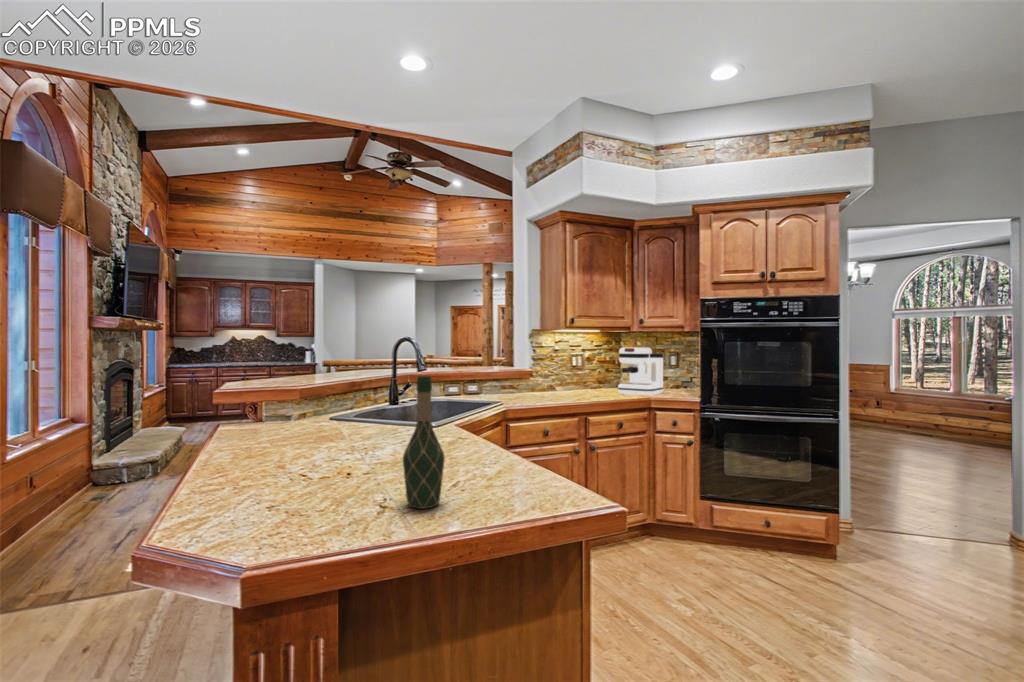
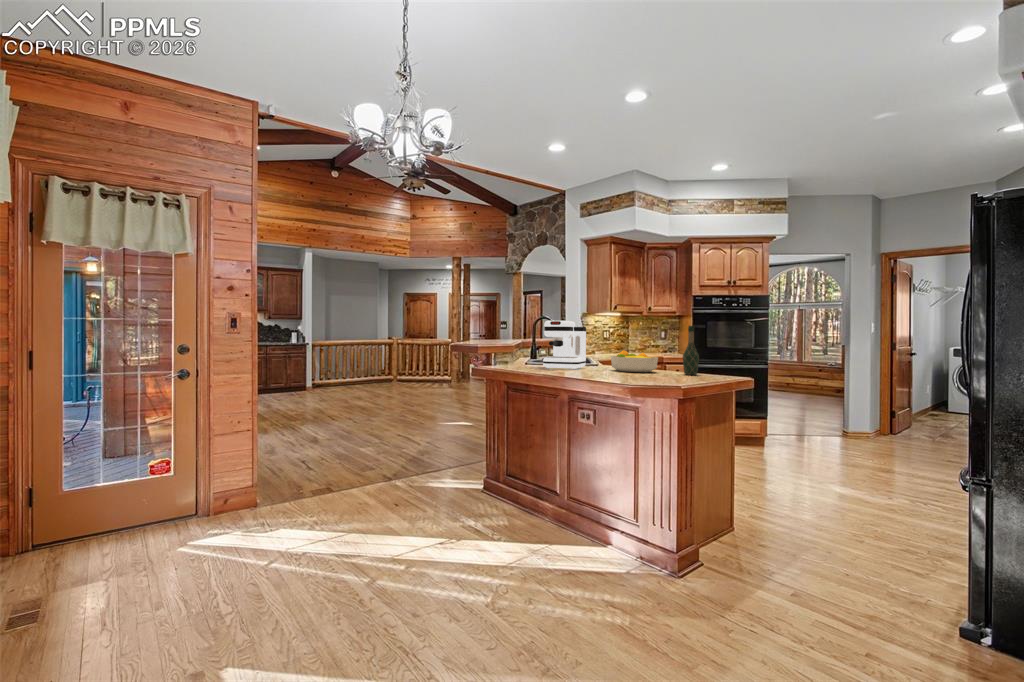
coffee maker: present [618,348,663,396] -> present [543,321,586,369]
fruit bowl: none [319,419,411,481] -> present [611,350,658,372]

